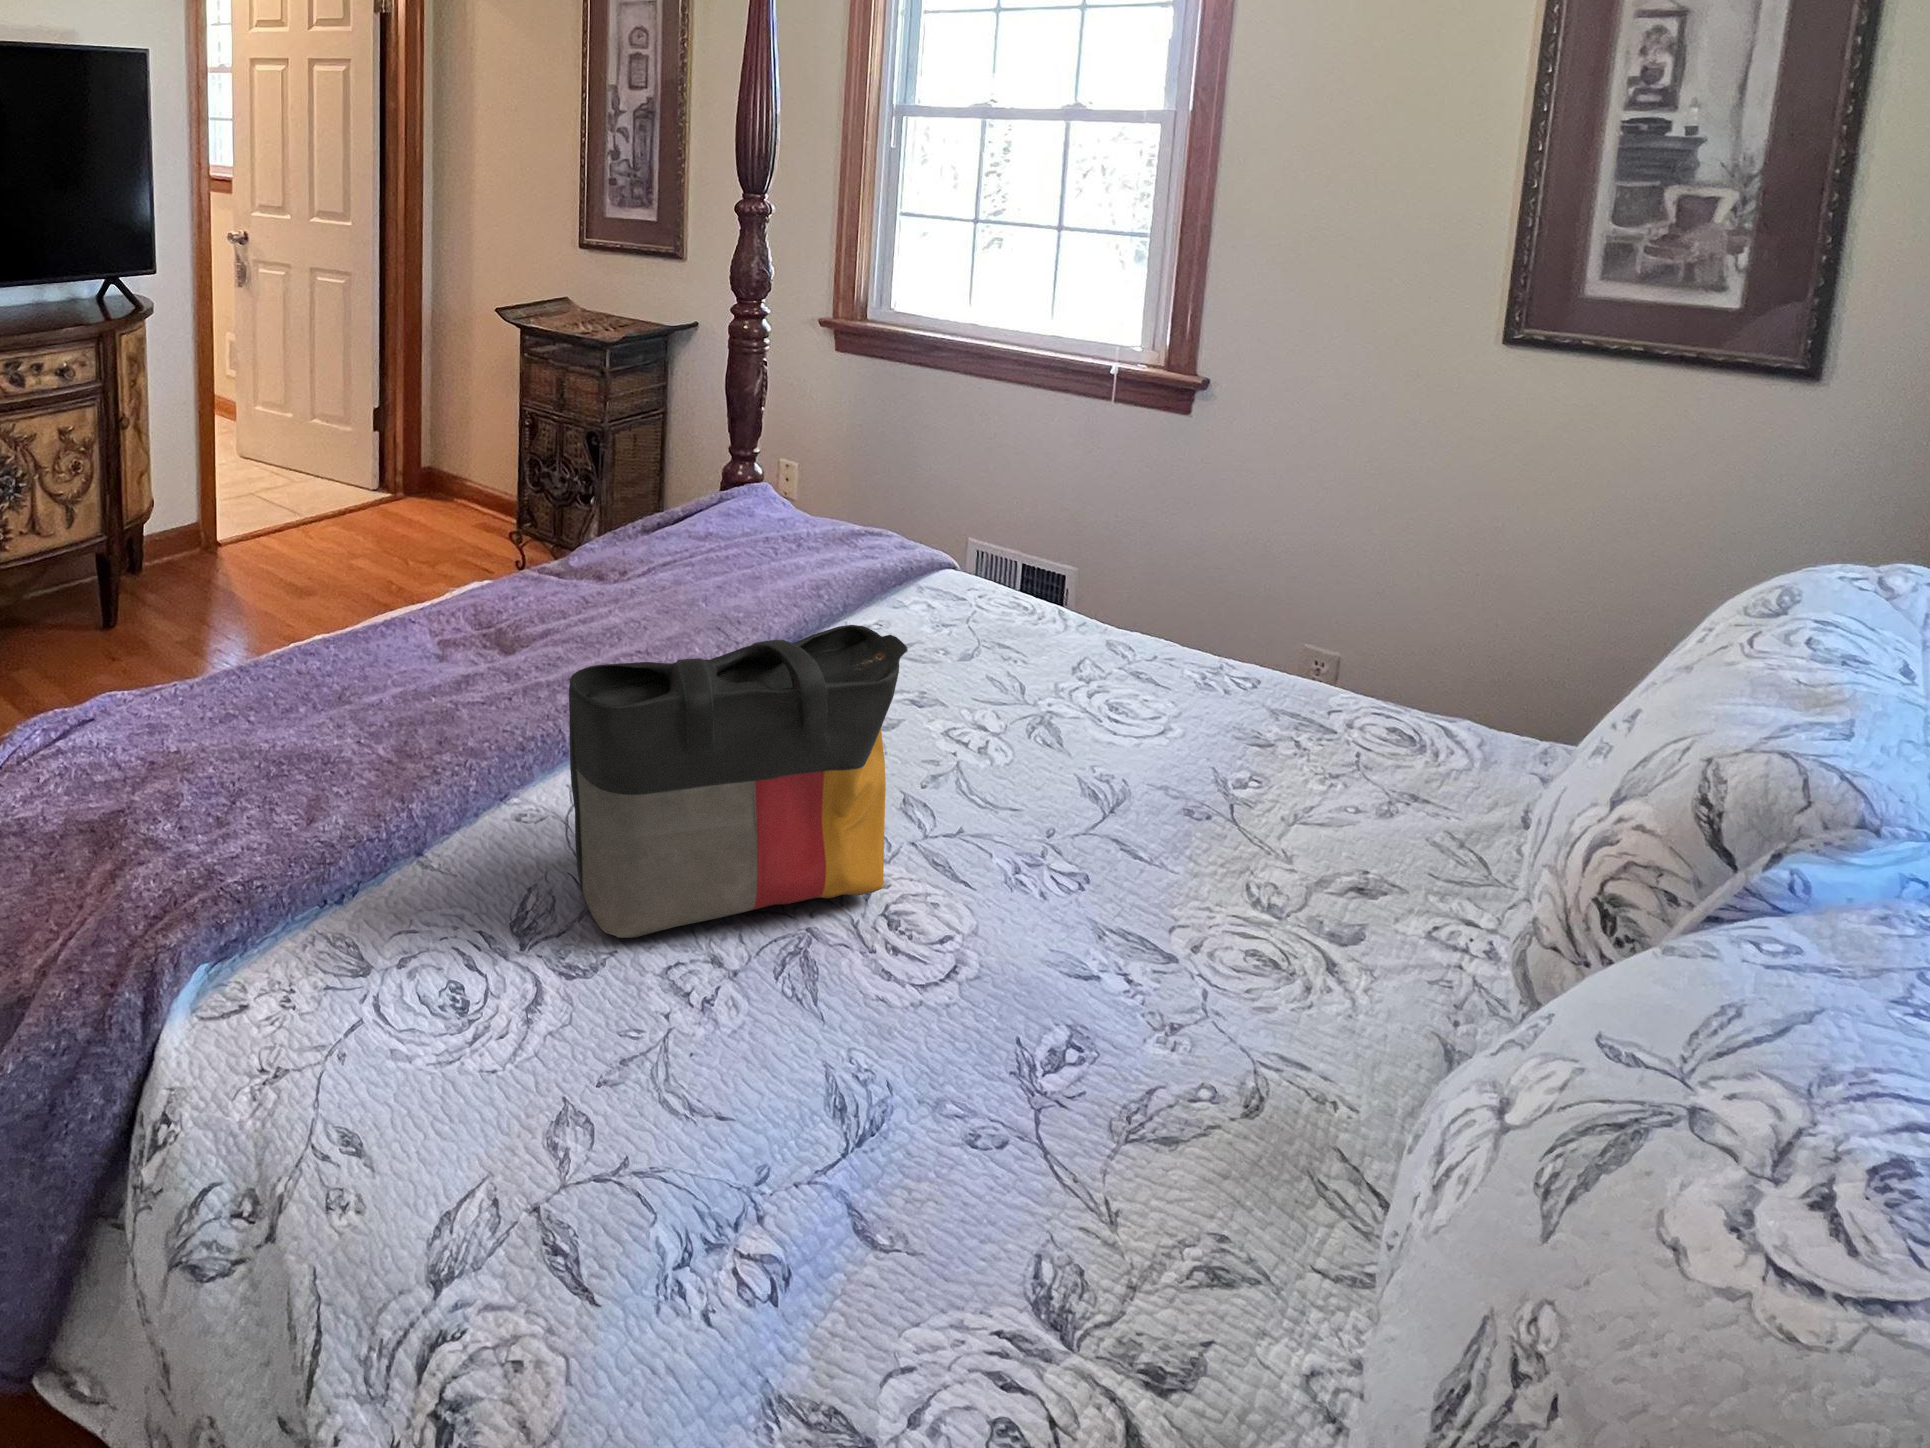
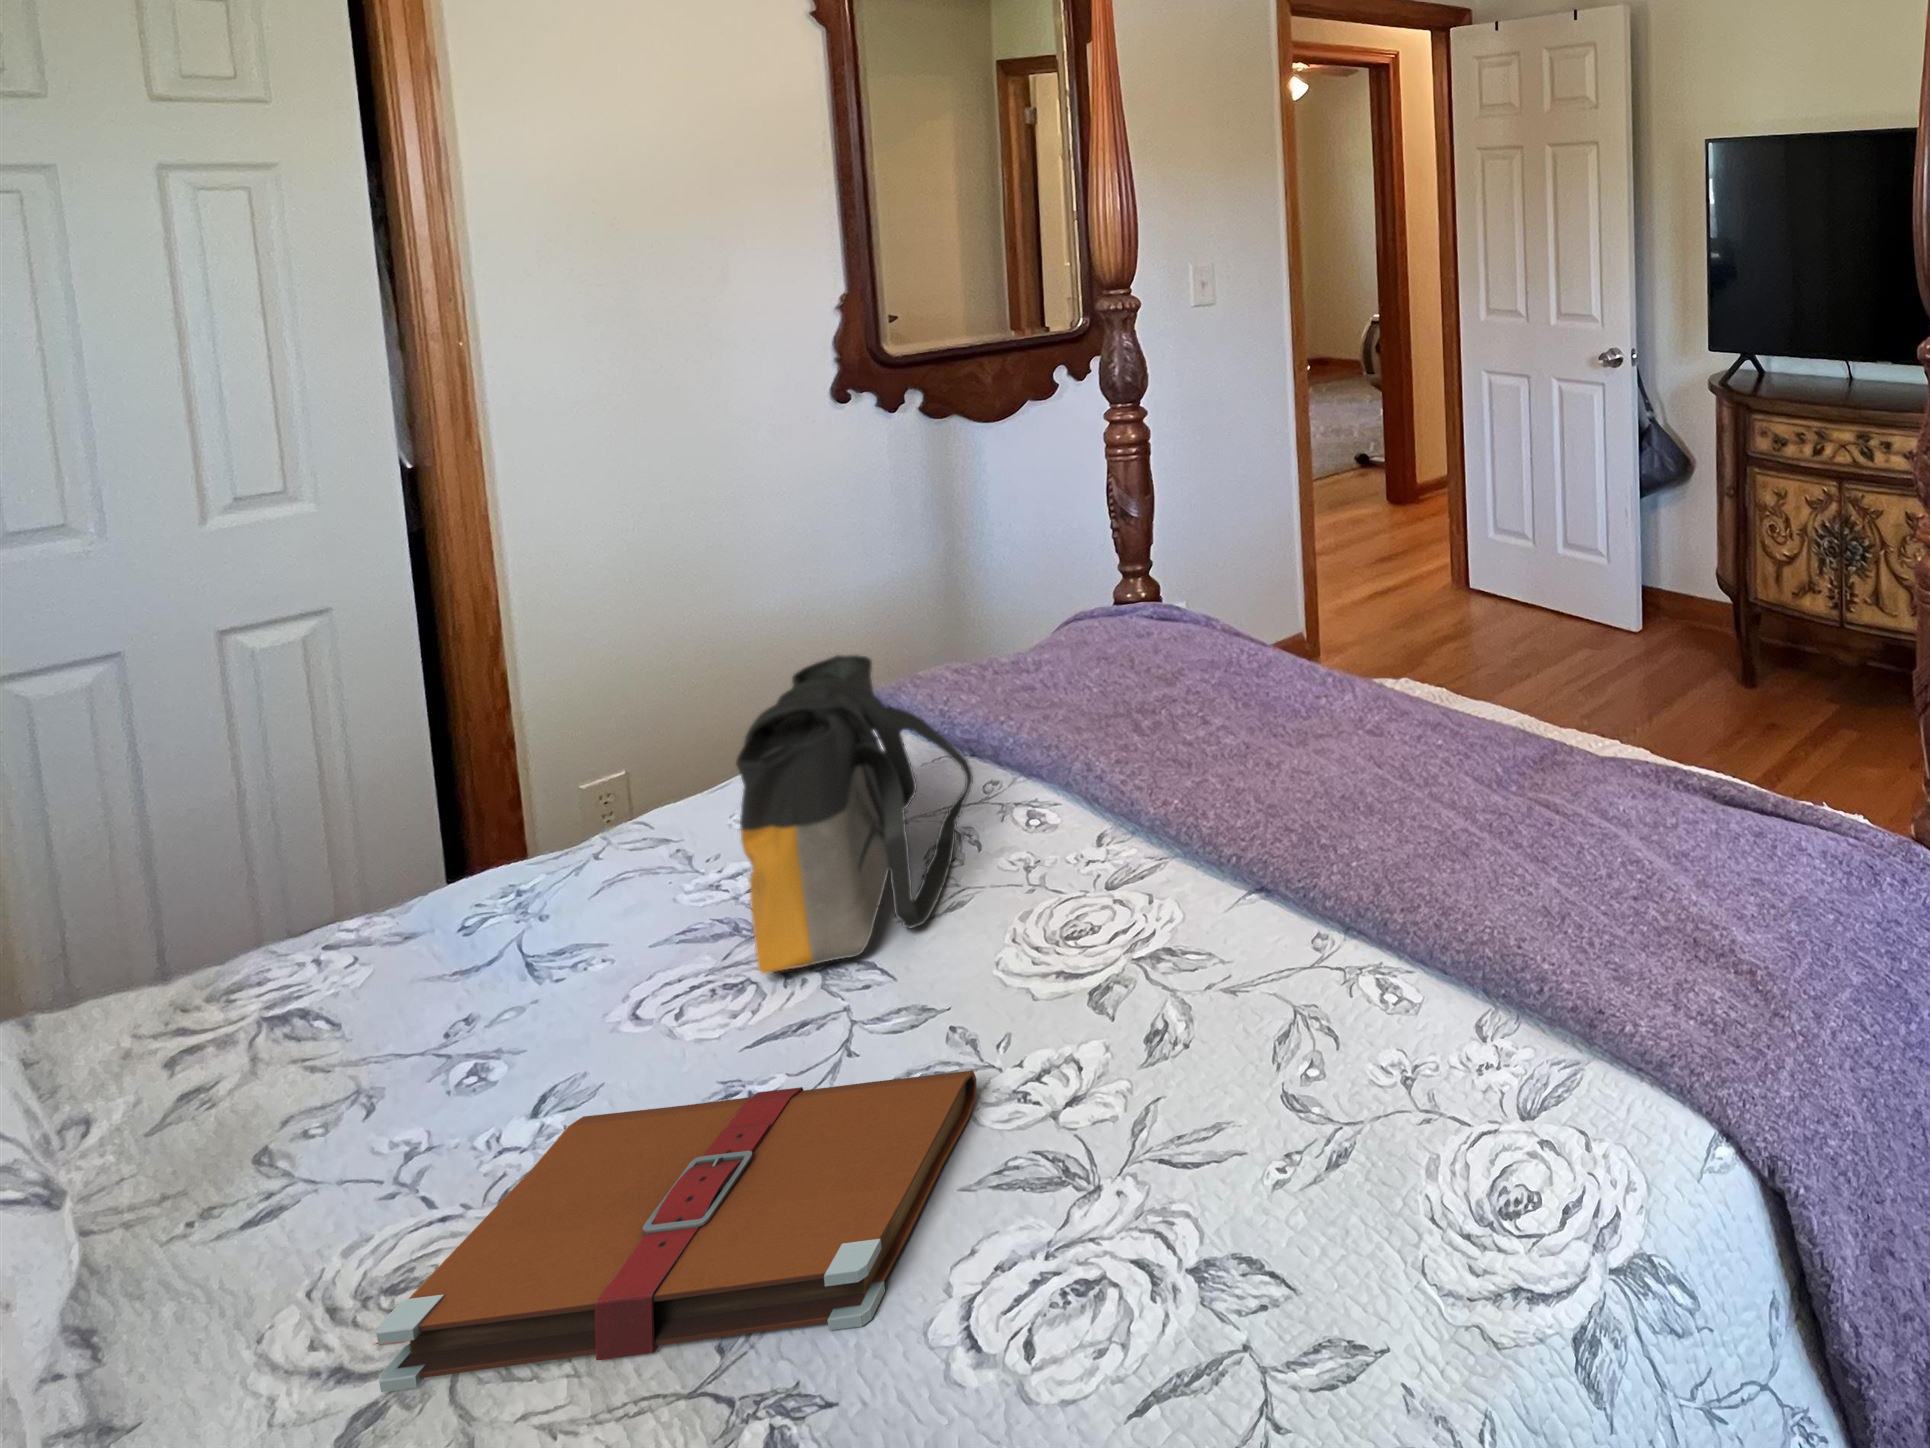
book: none [996,730,1328,961] -> present [376,1070,976,1392]

